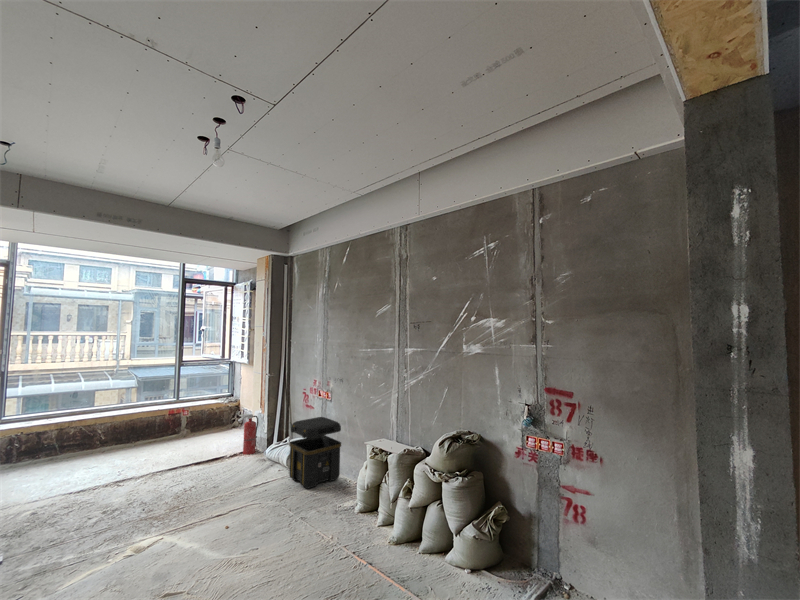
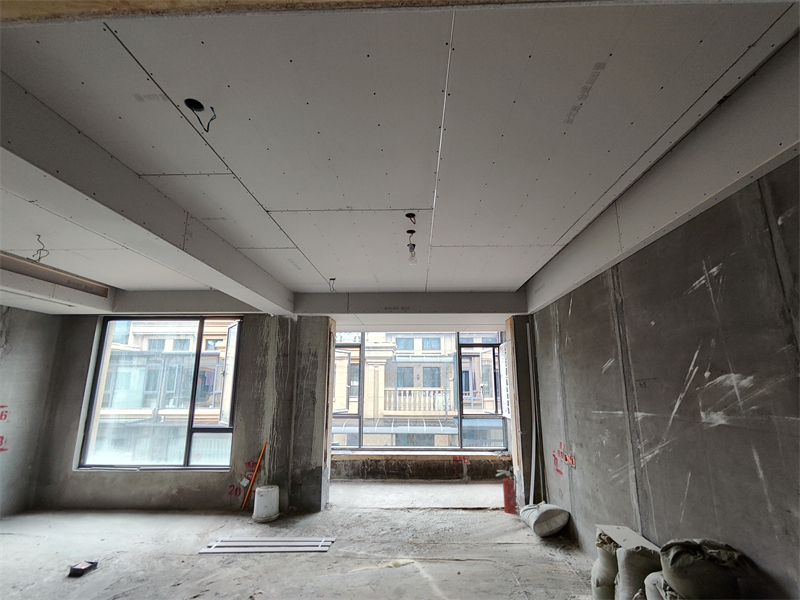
toolbox: present [289,417,341,489] -> none [531,486,592,568]

